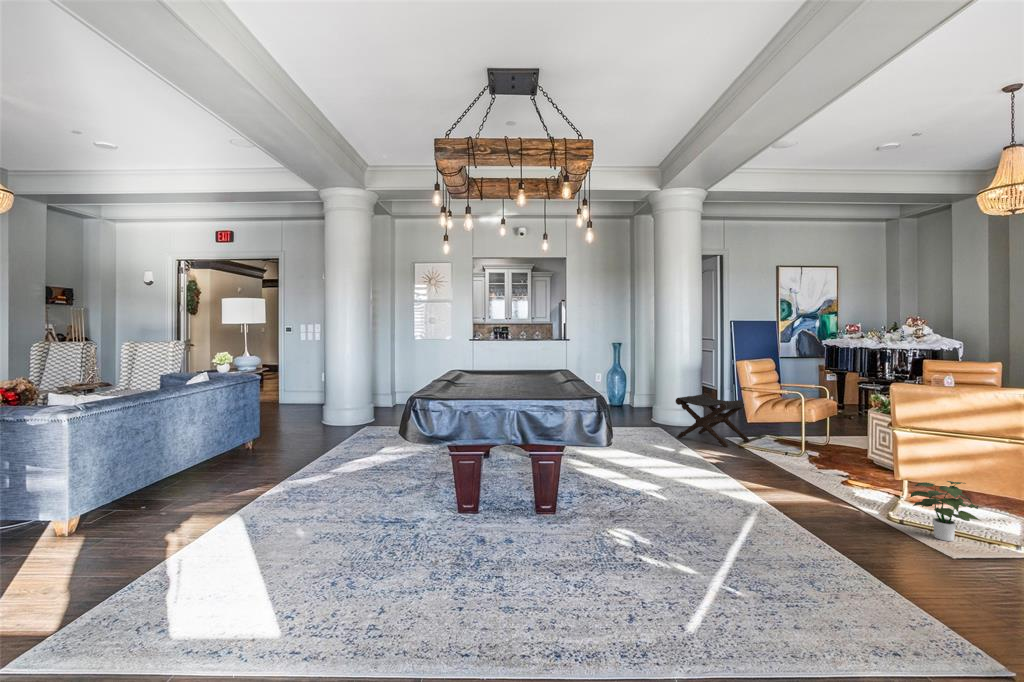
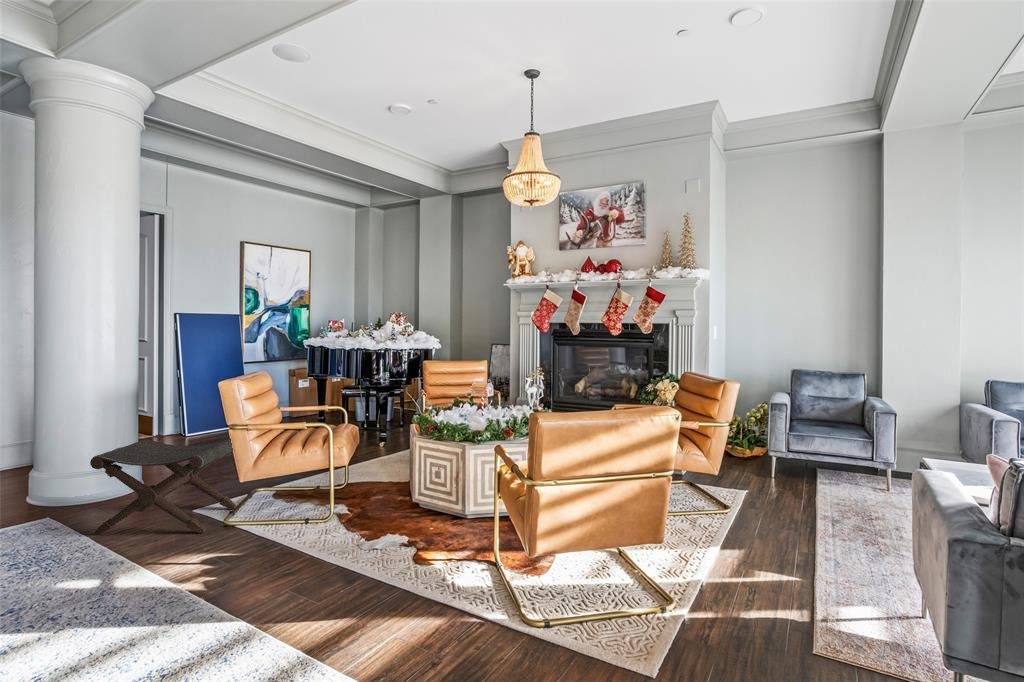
potted plant: present [910,481,981,541] -> none [563,546,646,644]

